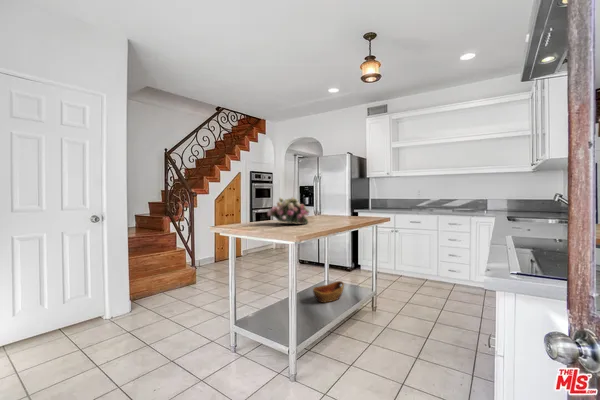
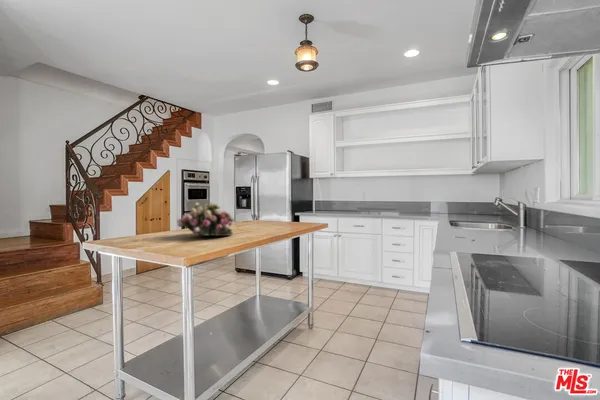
wooden bowl: present [313,281,344,302] -> none [242,298,280,327]

